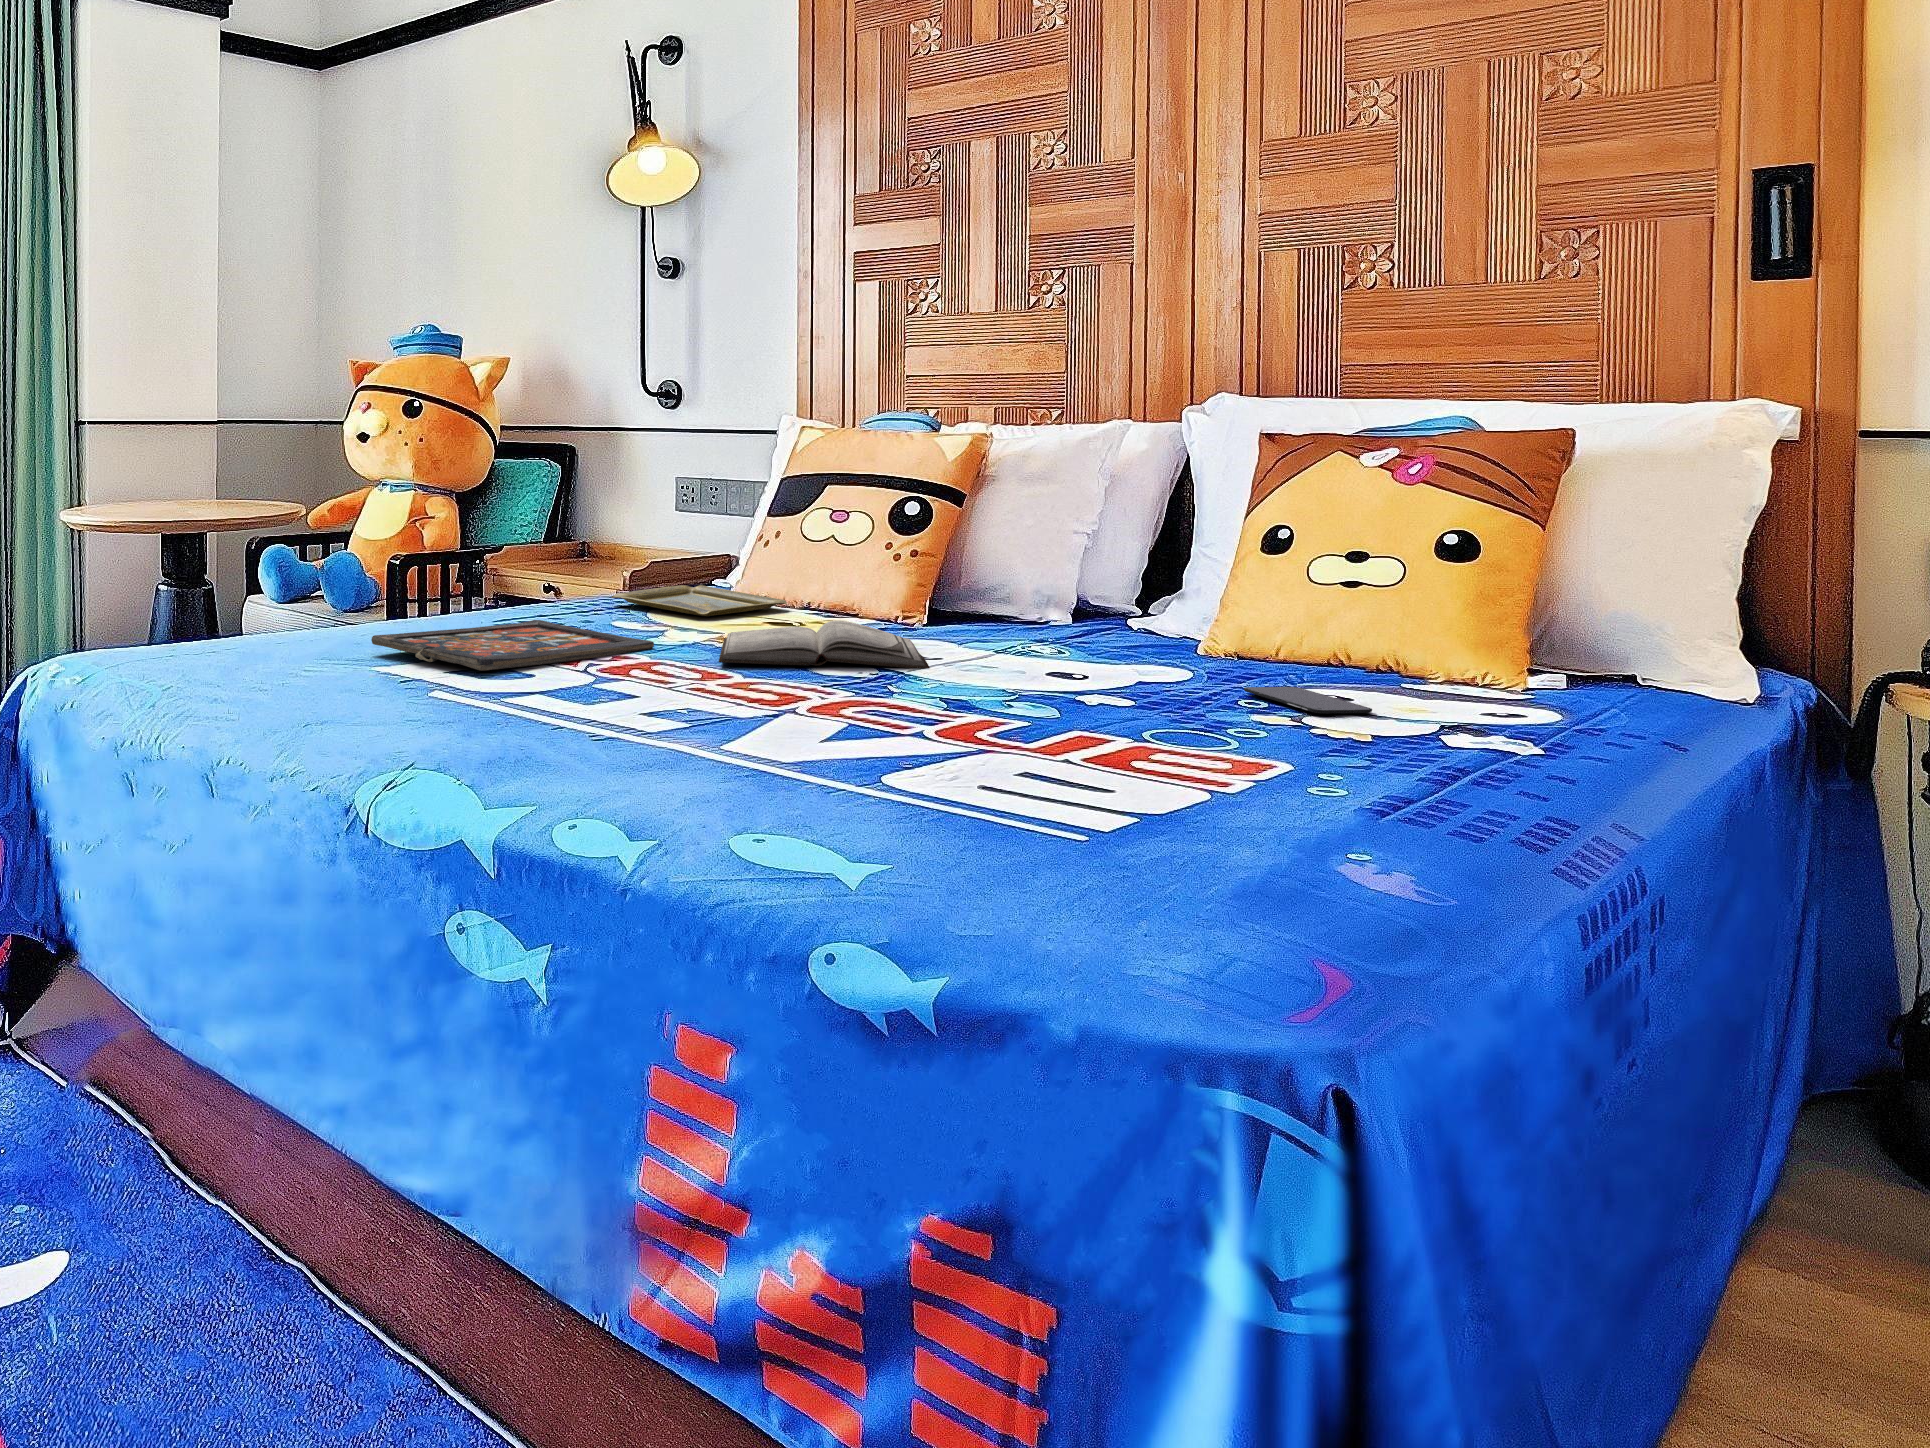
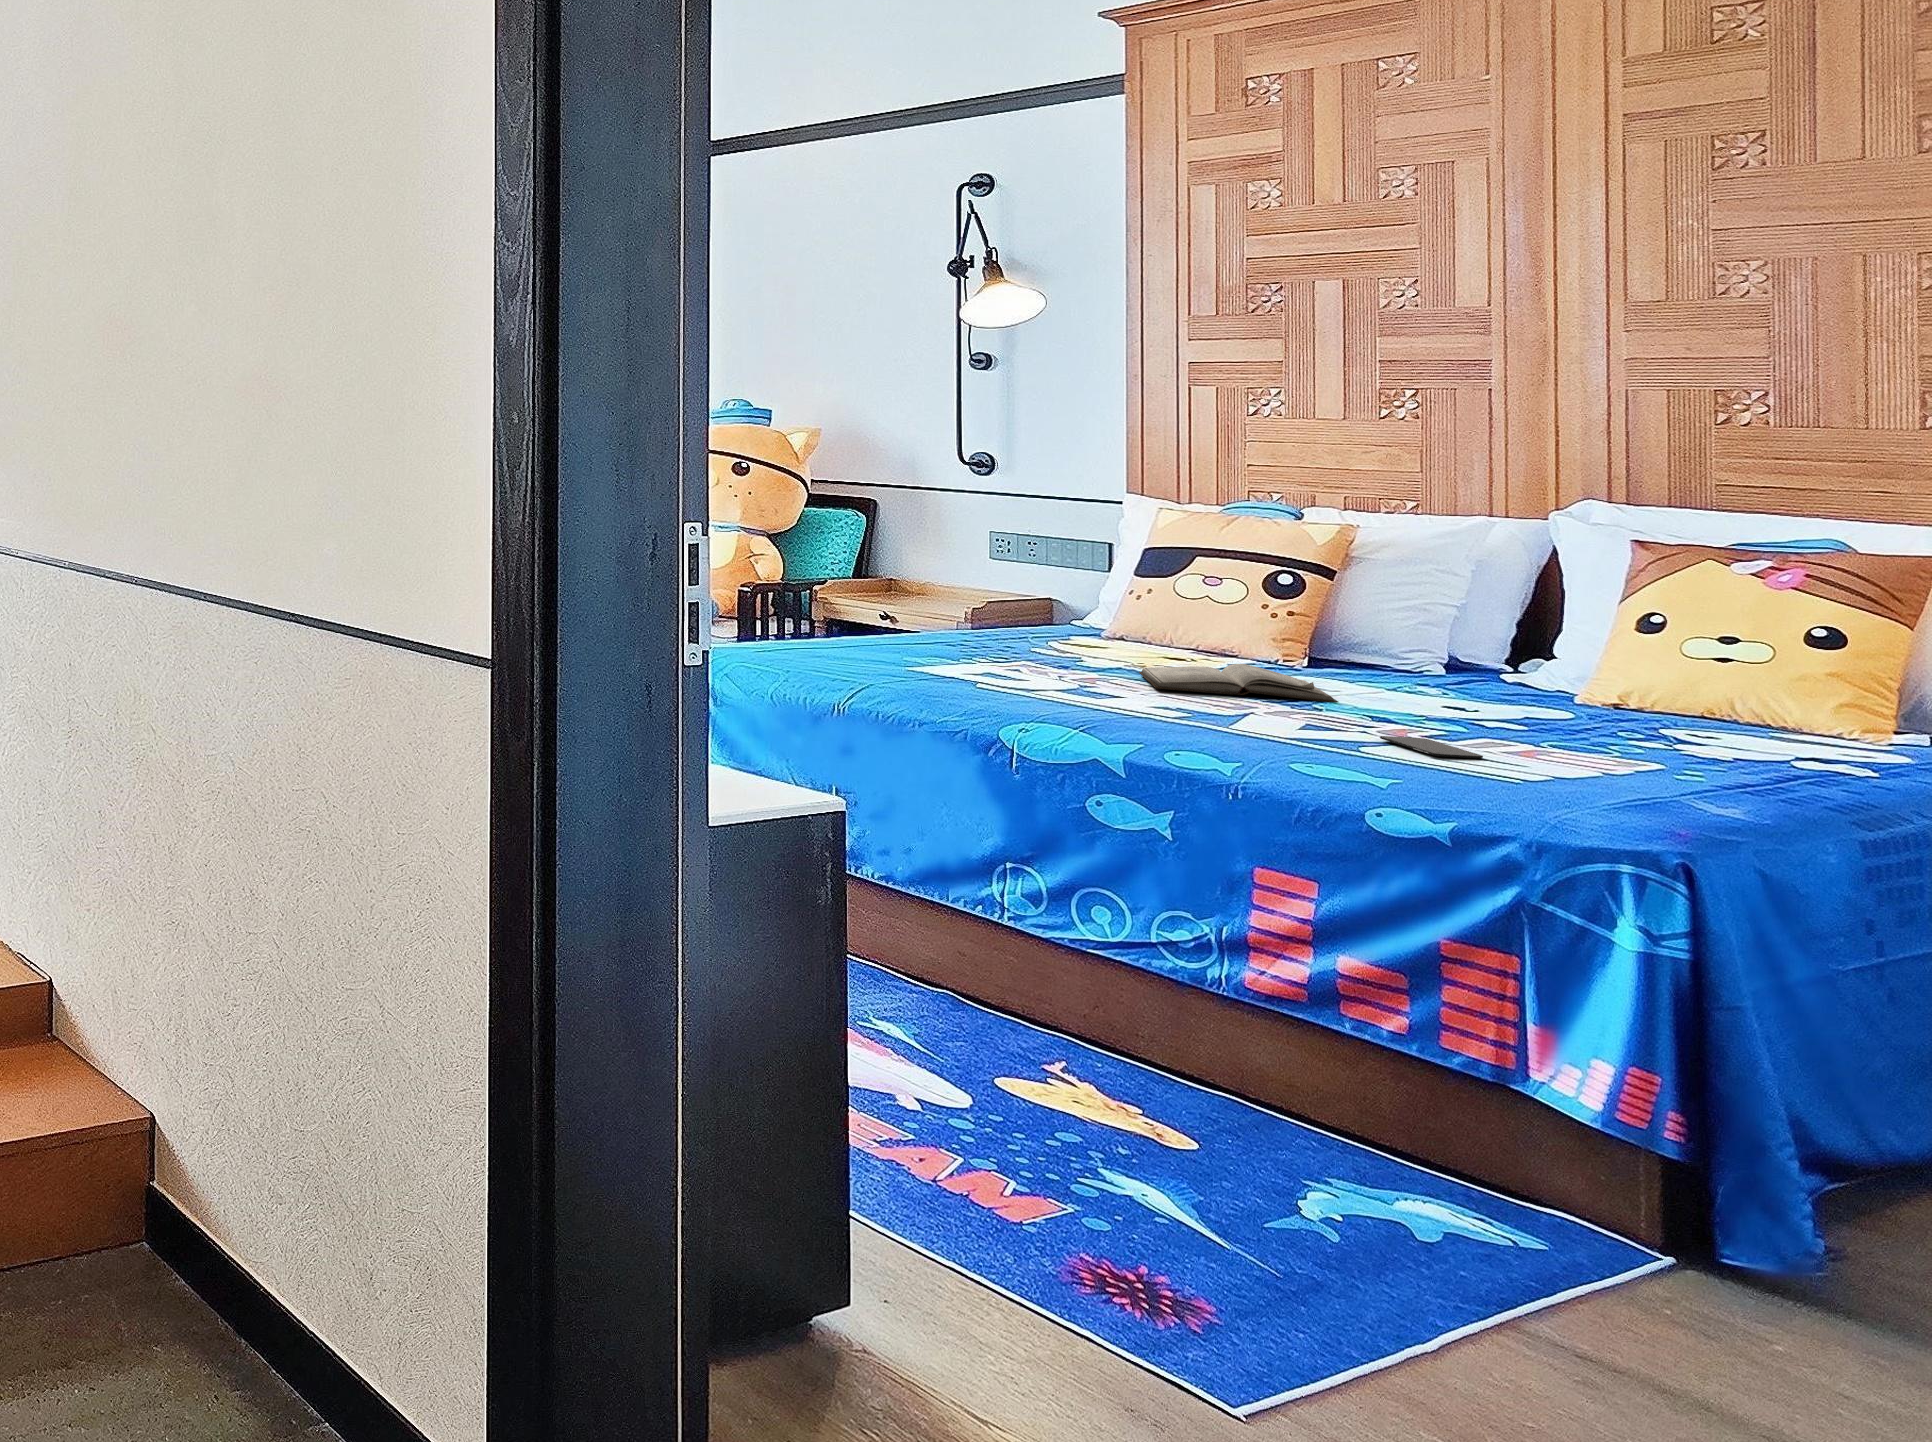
tray: present [612,585,787,616] -> none [997,628,1164,654]
board game: present [371,620,654,671] -> none [852,650,1082,684]
smartphone: present [1244,687,1372,714] -> present [1380,736,1483,758]

